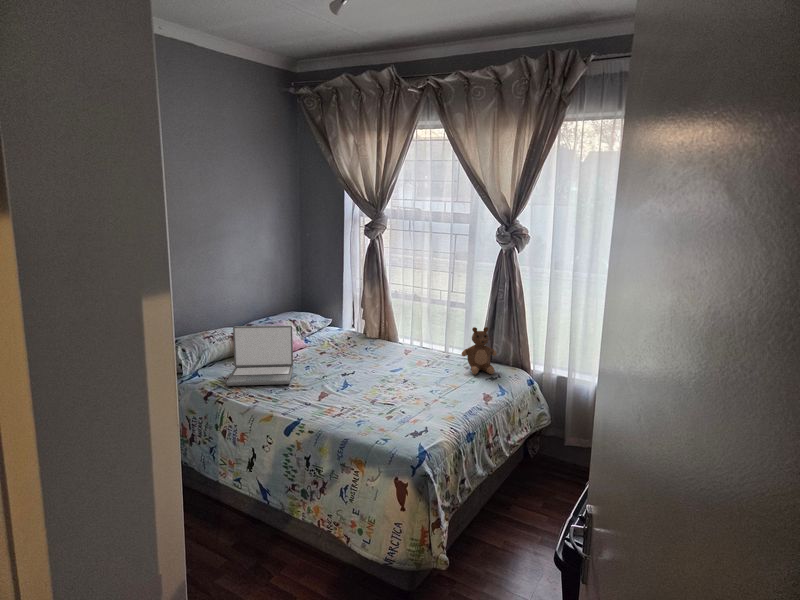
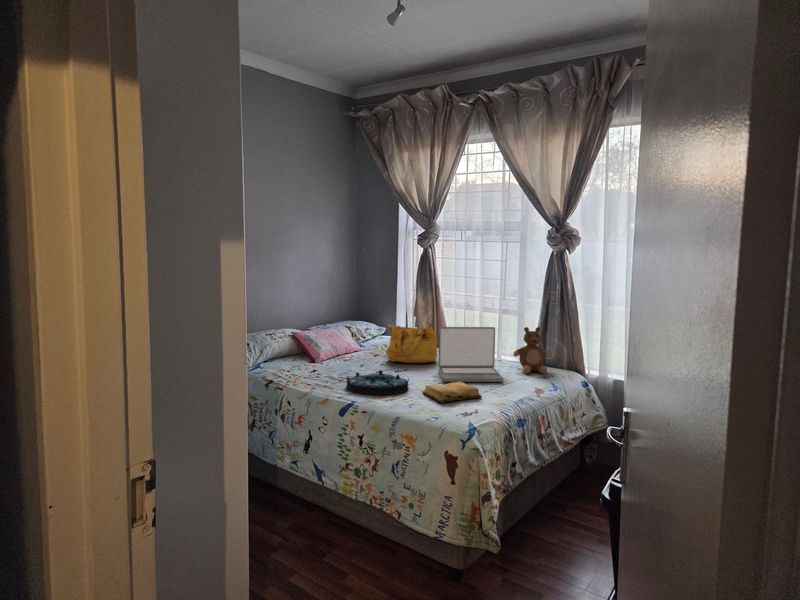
handbag: none [333,320,385,363] -> present [386,322,437,363]
laptop: present [226,326,293,386] -> present [439,327,503,382]
serving tray: none [291,379,357,409] -> present [346,370,409,395]
diary: none [371,390,431,419] -> present [423,382,482,403]

